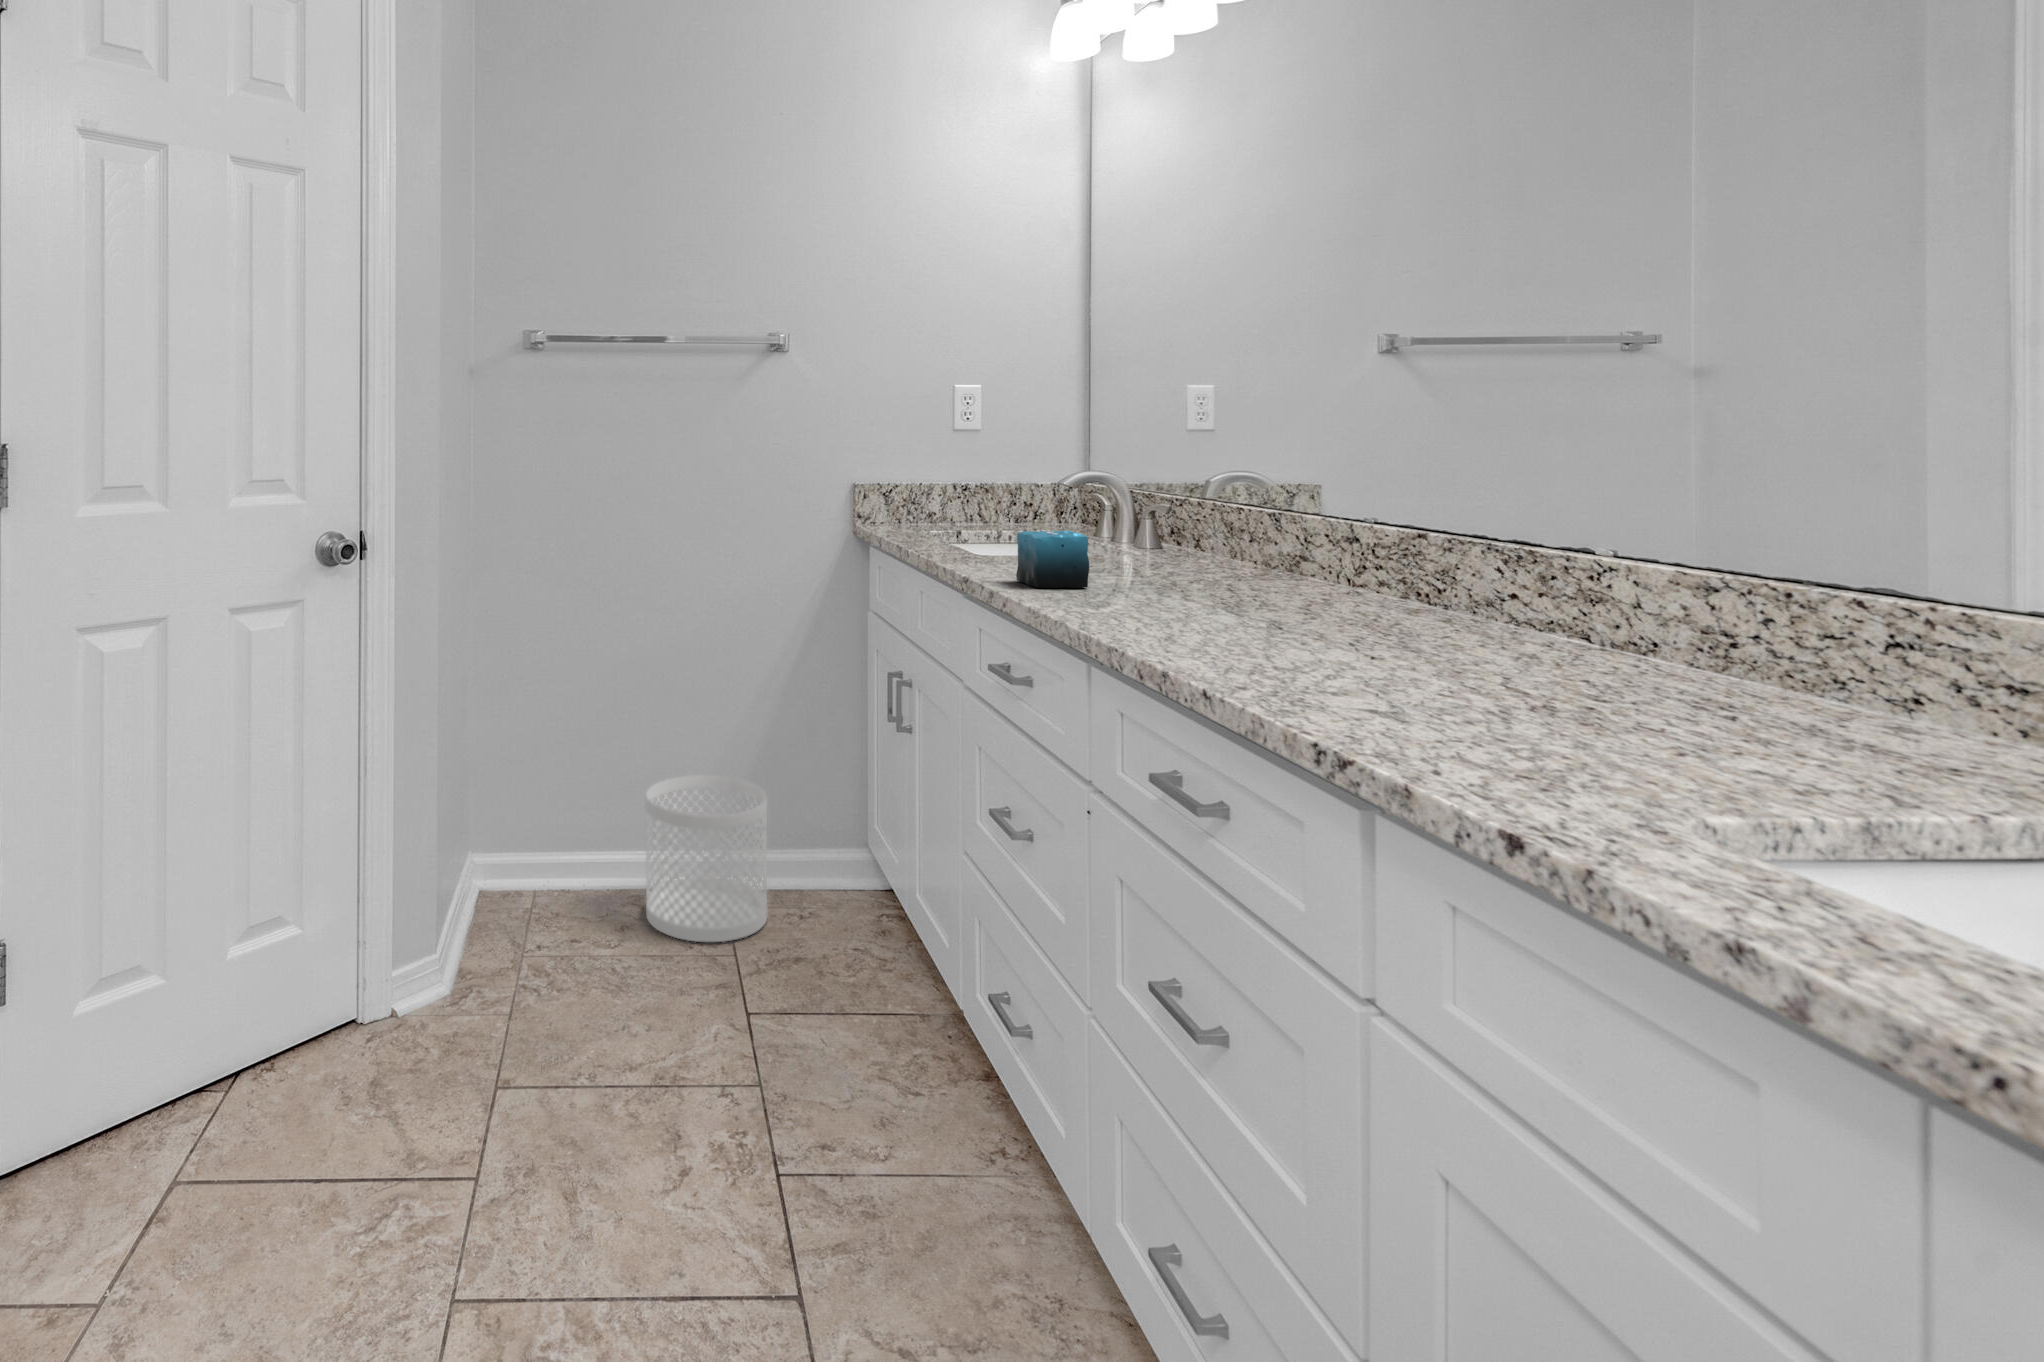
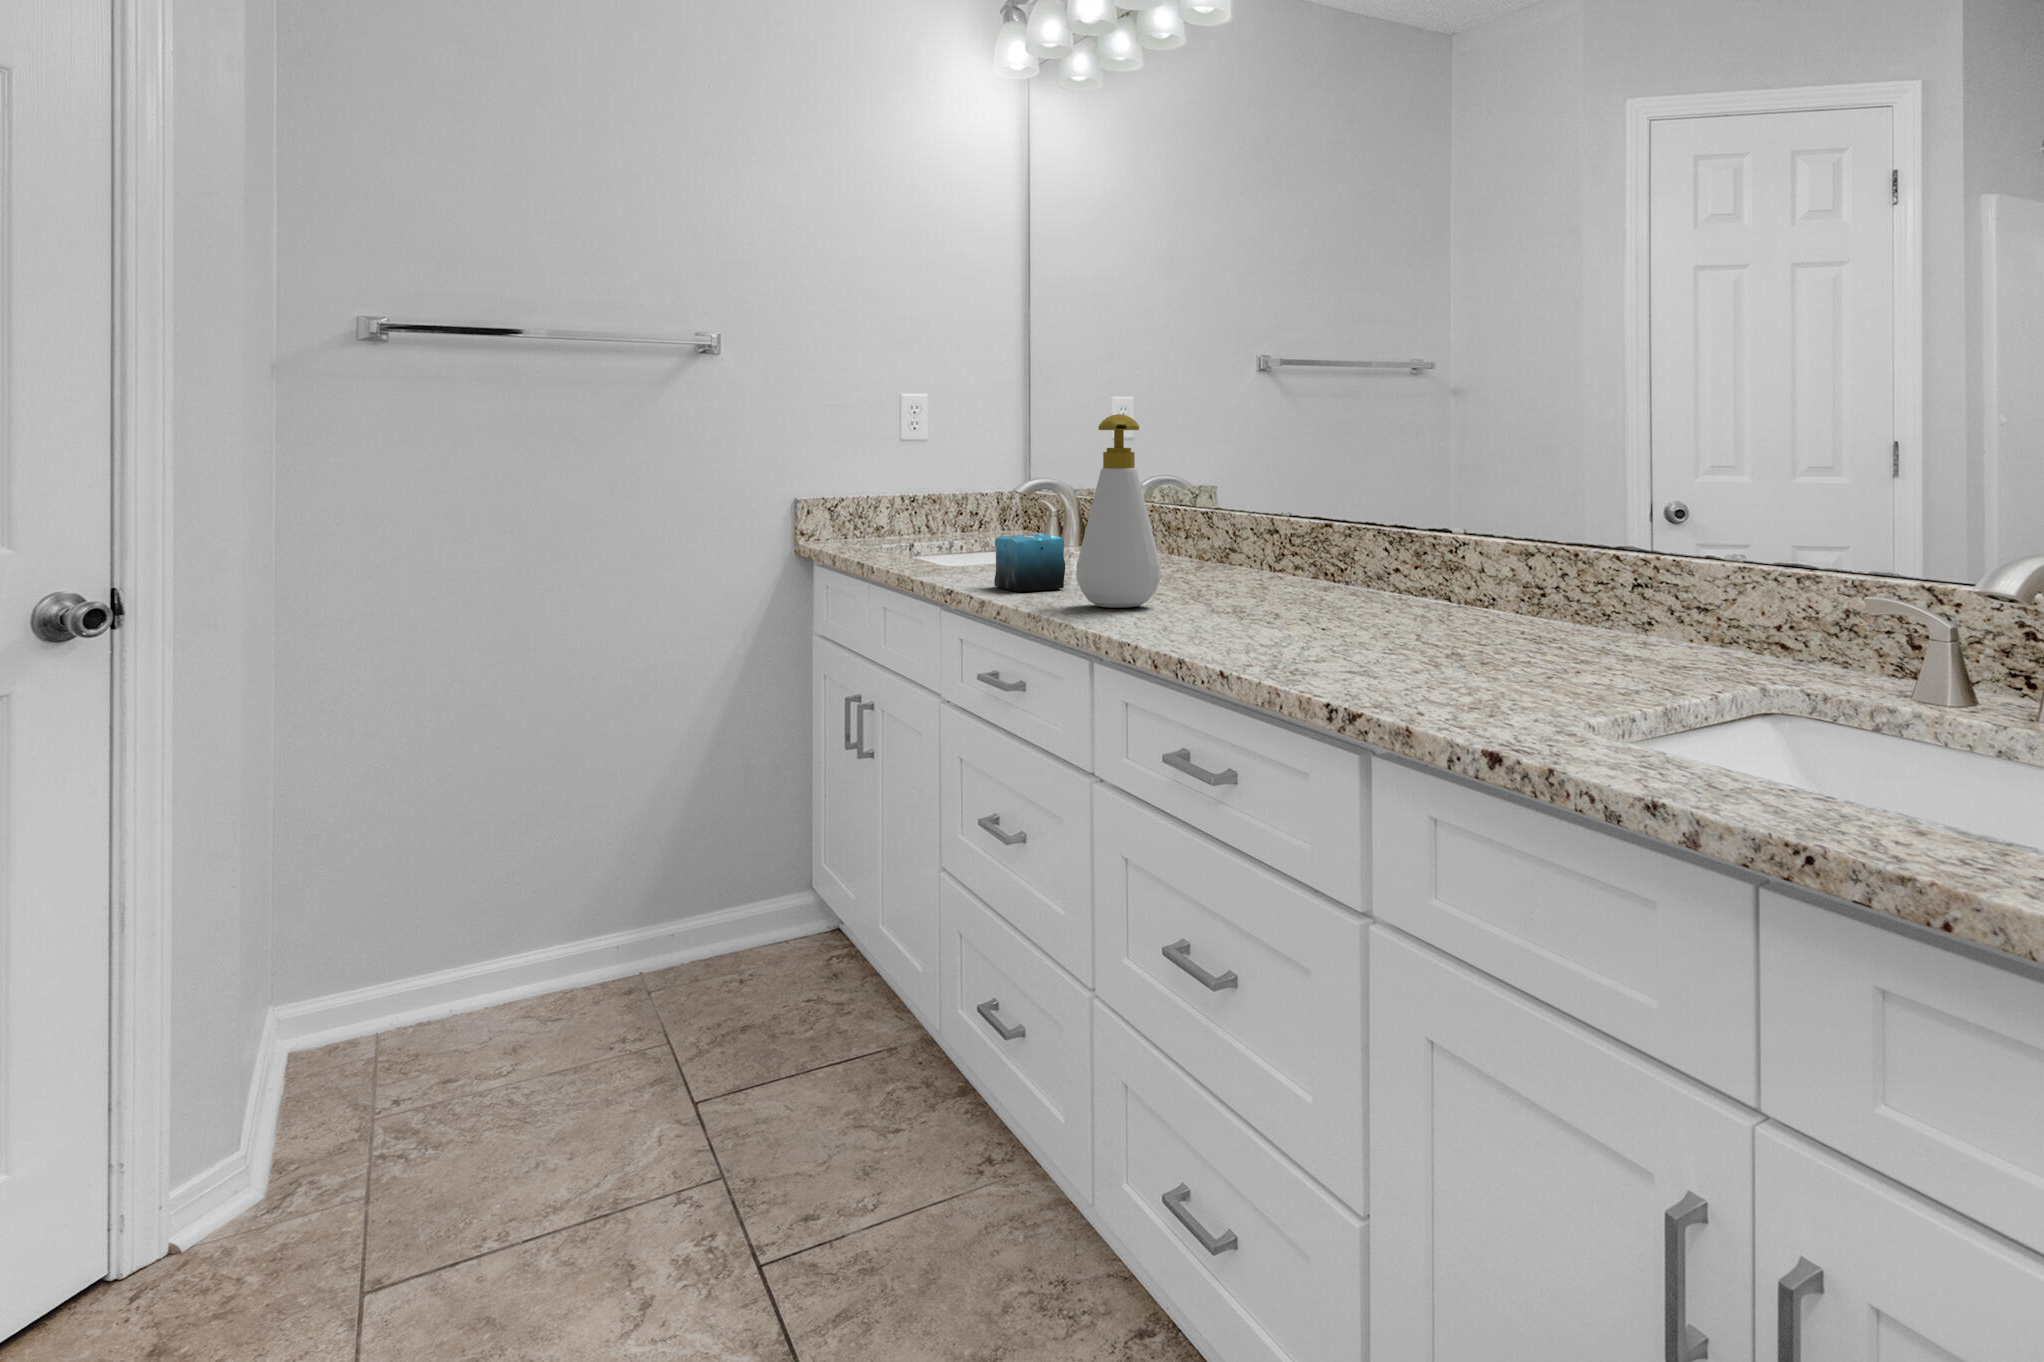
soap bottle: none [1088,410,1184,612] -> present [1076,414,1161,608]
waste basket: present [646,775,767,942] -> none [543,841,699,1043]

